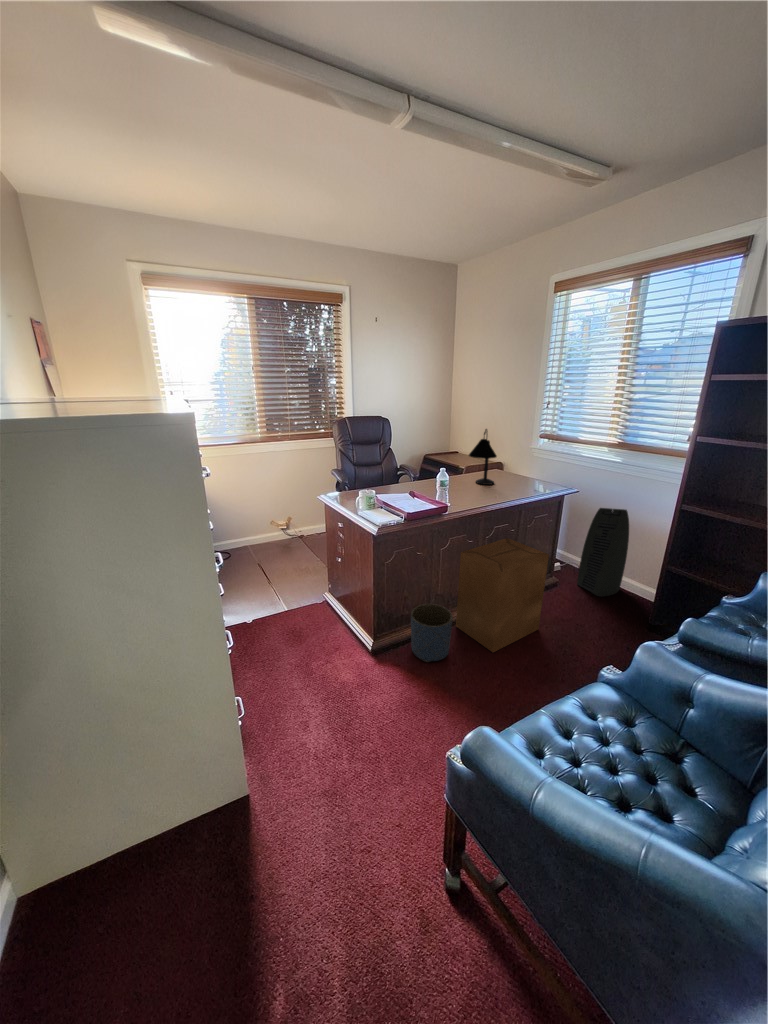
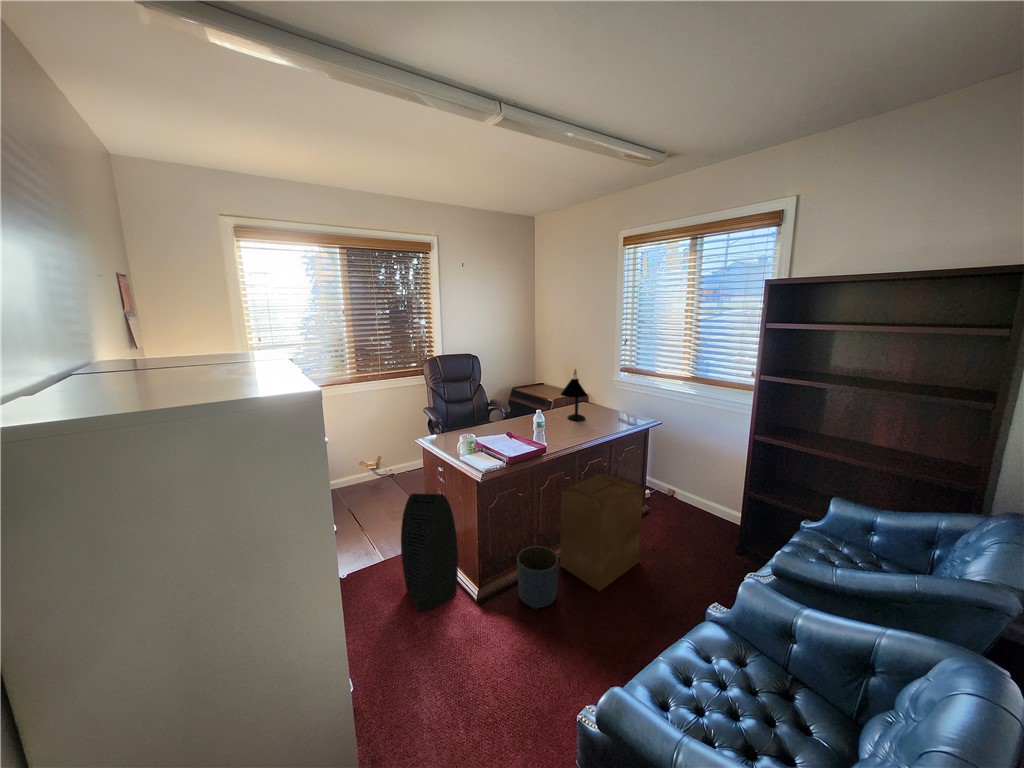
air purifier: present [577,508,629,596] -> present [401,493,458,611]

